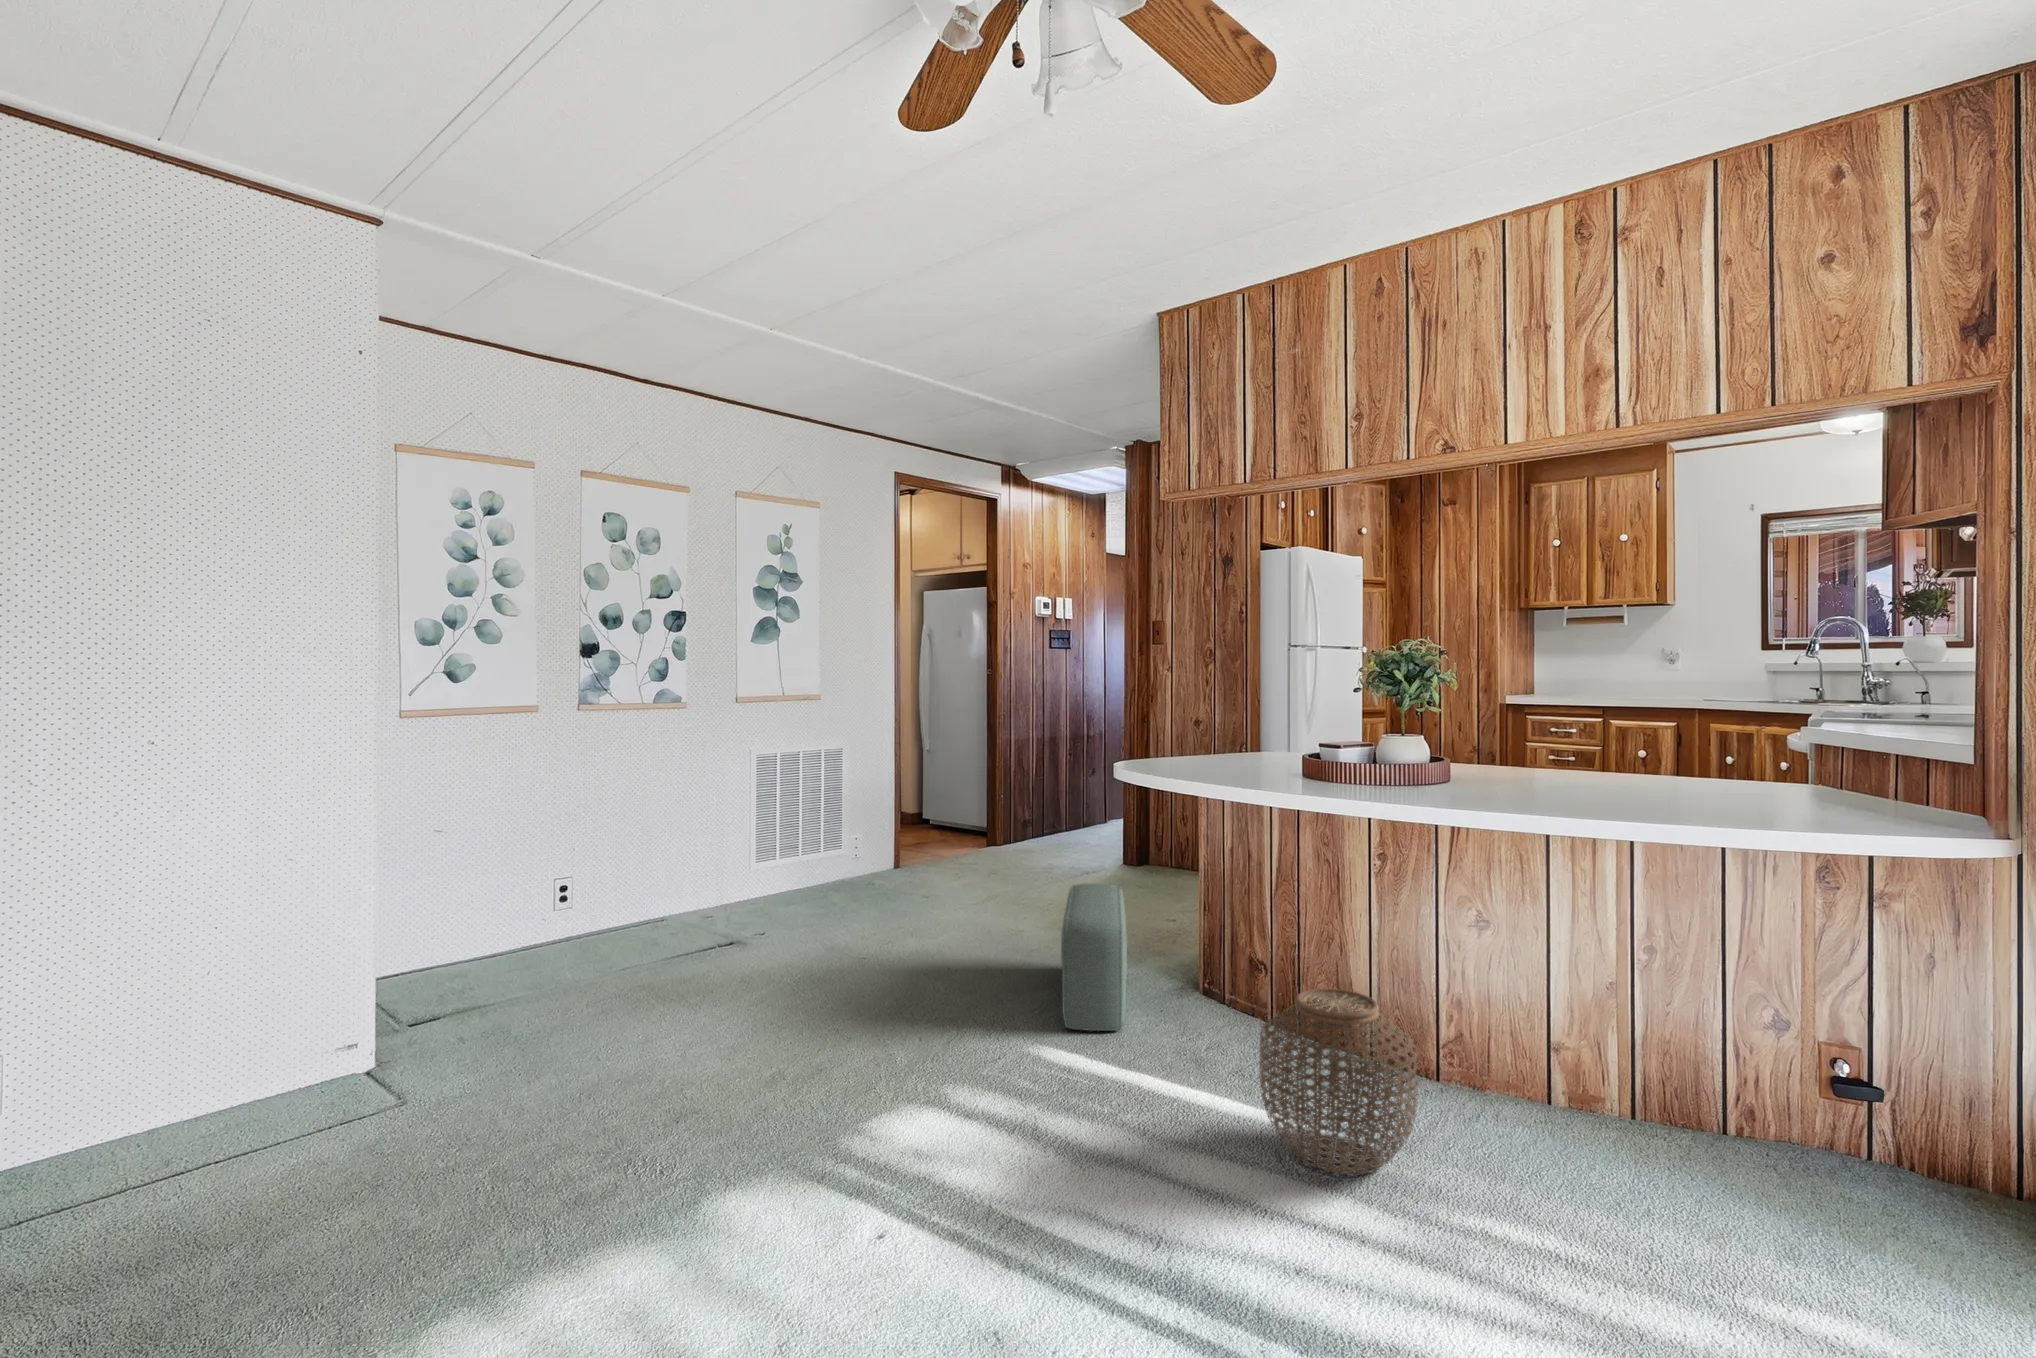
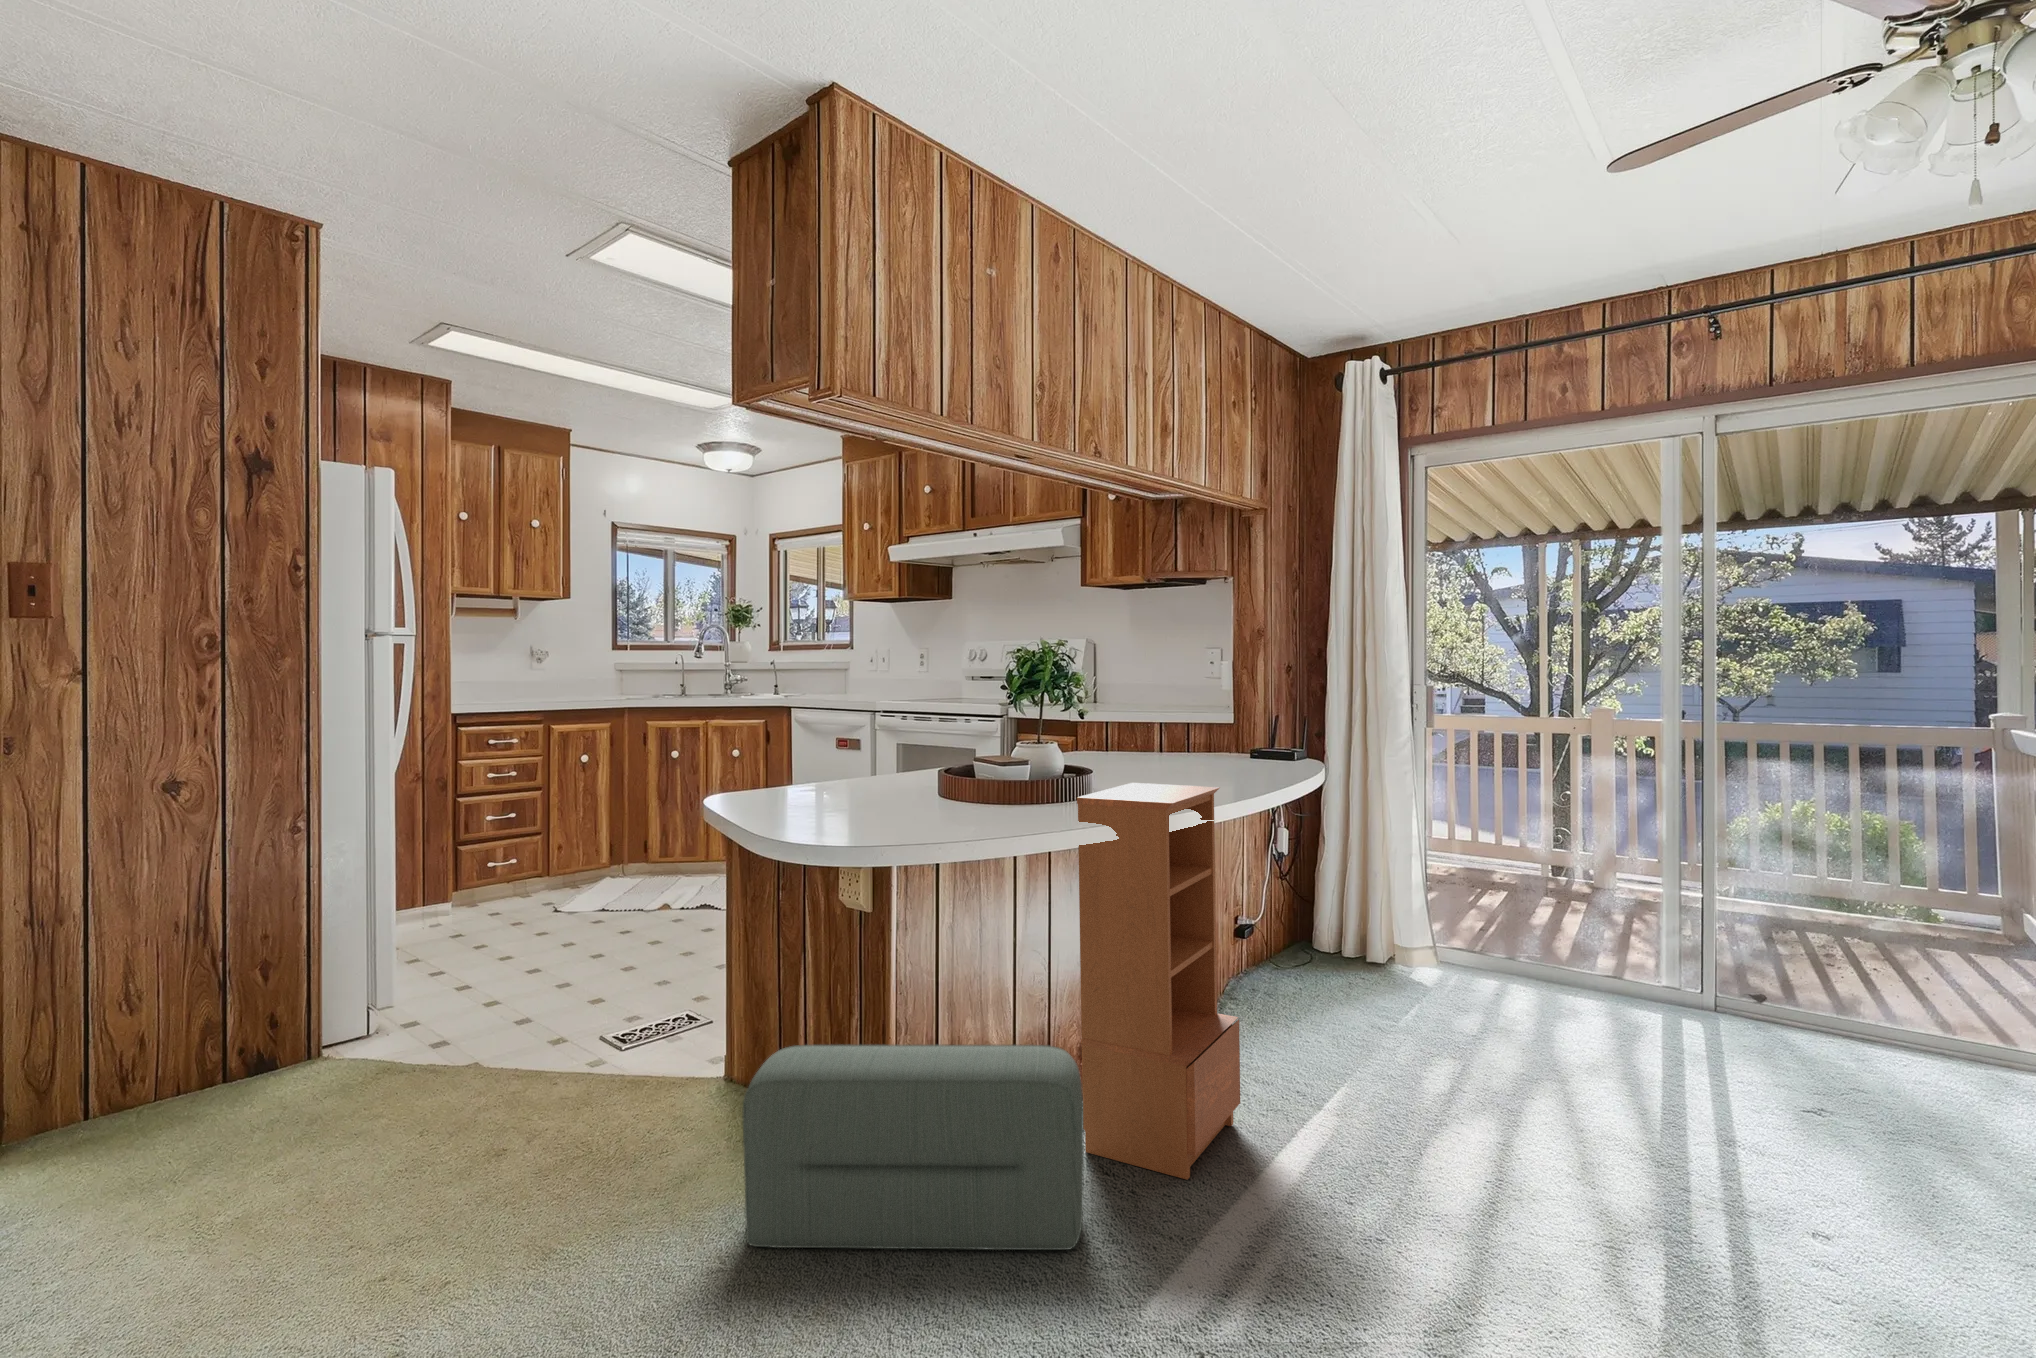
bookcase: none [1154,770,1291,1090] -> present [1077,783,1240,1180]
woven basket: present [1260,988,1418,1175] -> none [1289,952,1432,1119]

